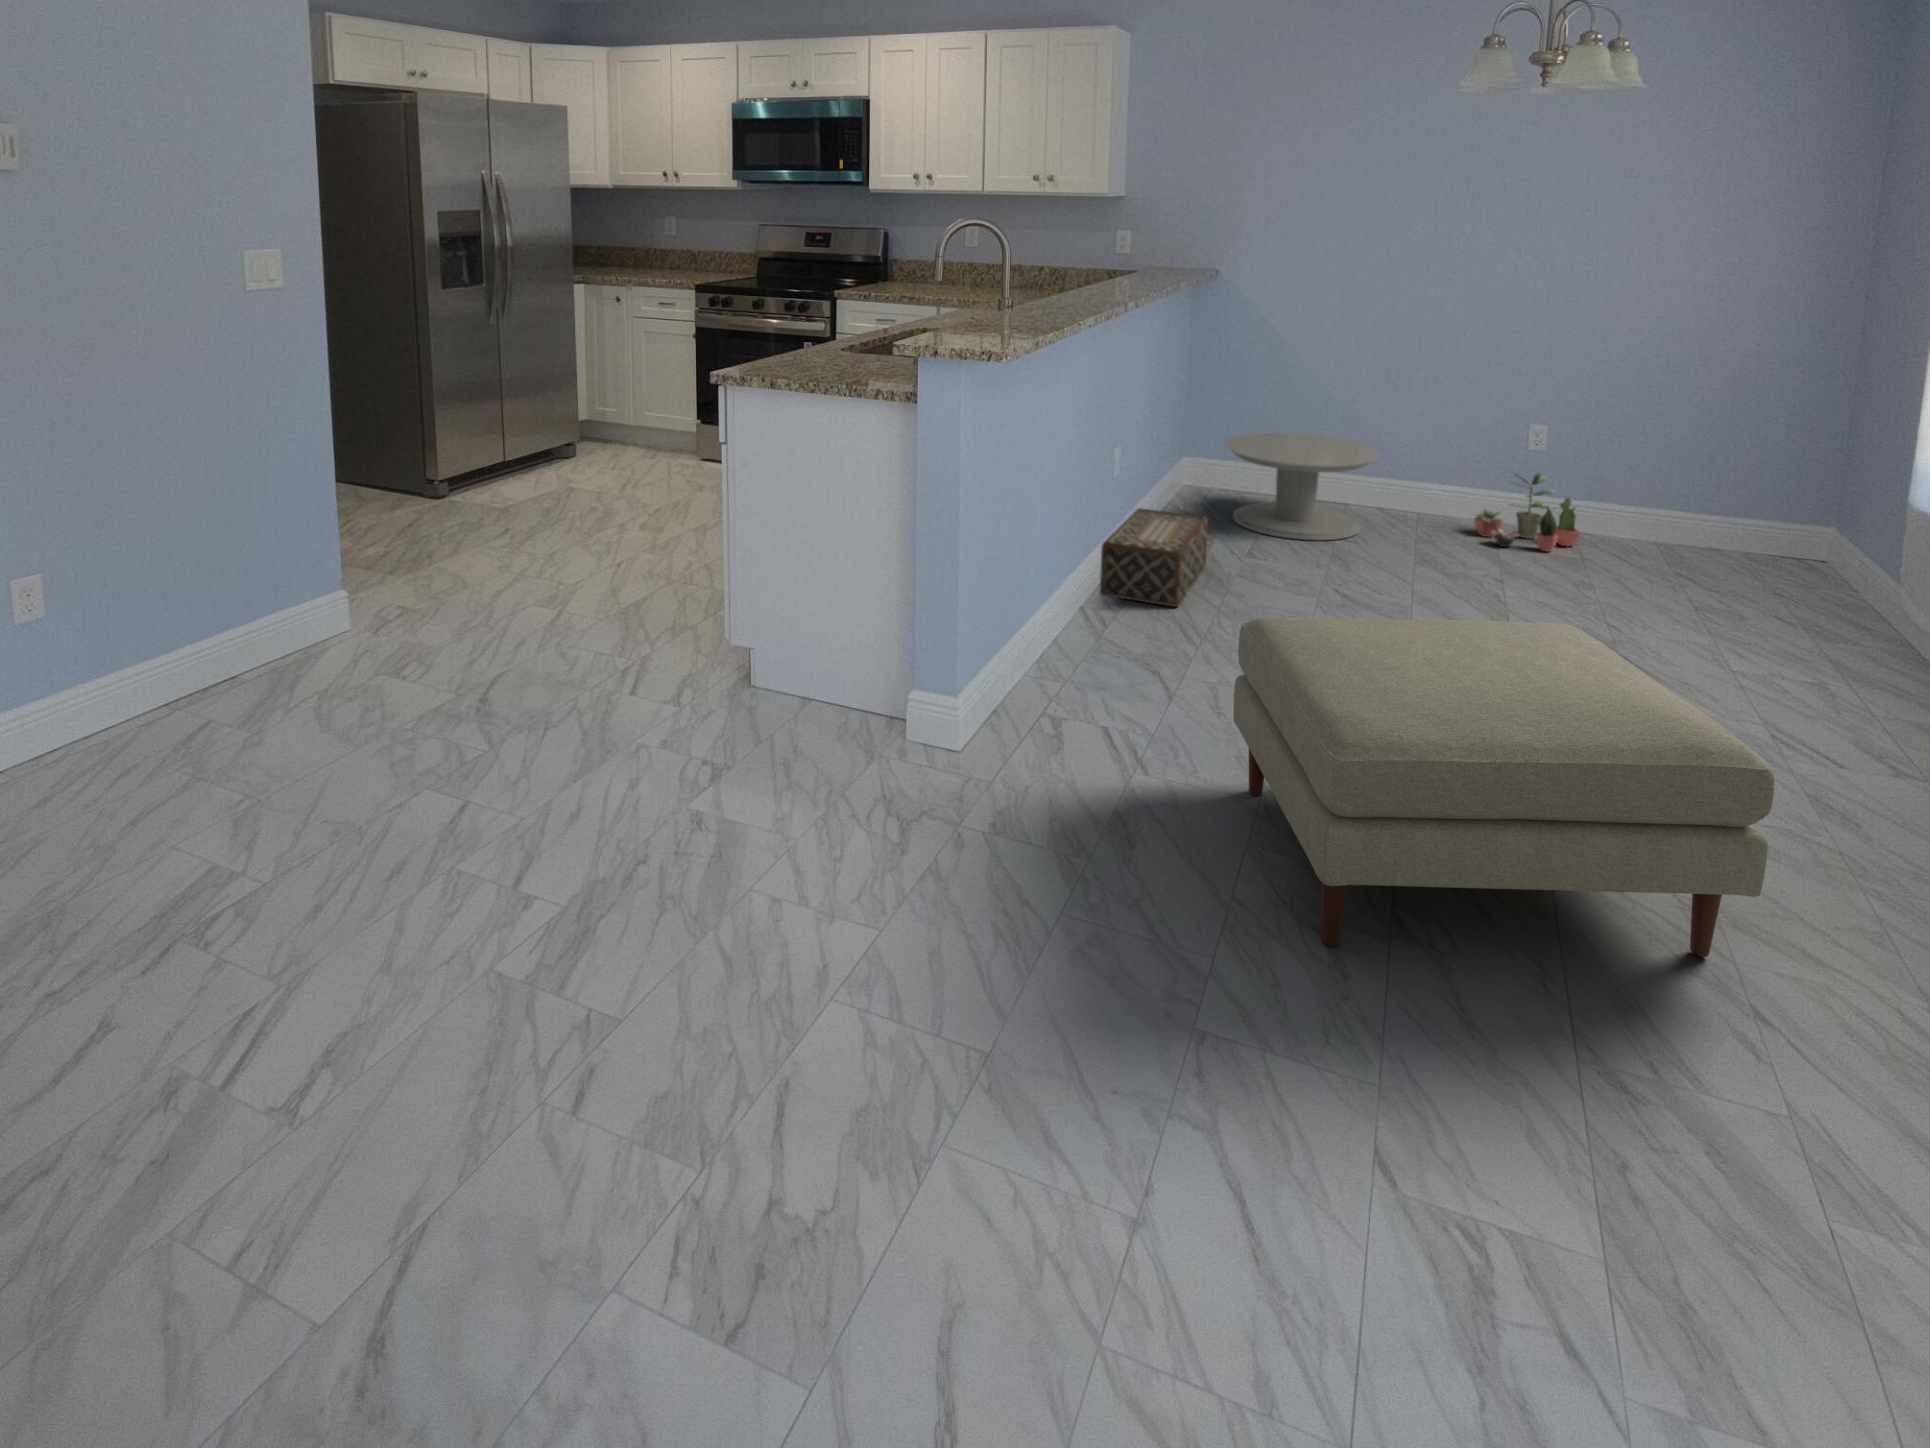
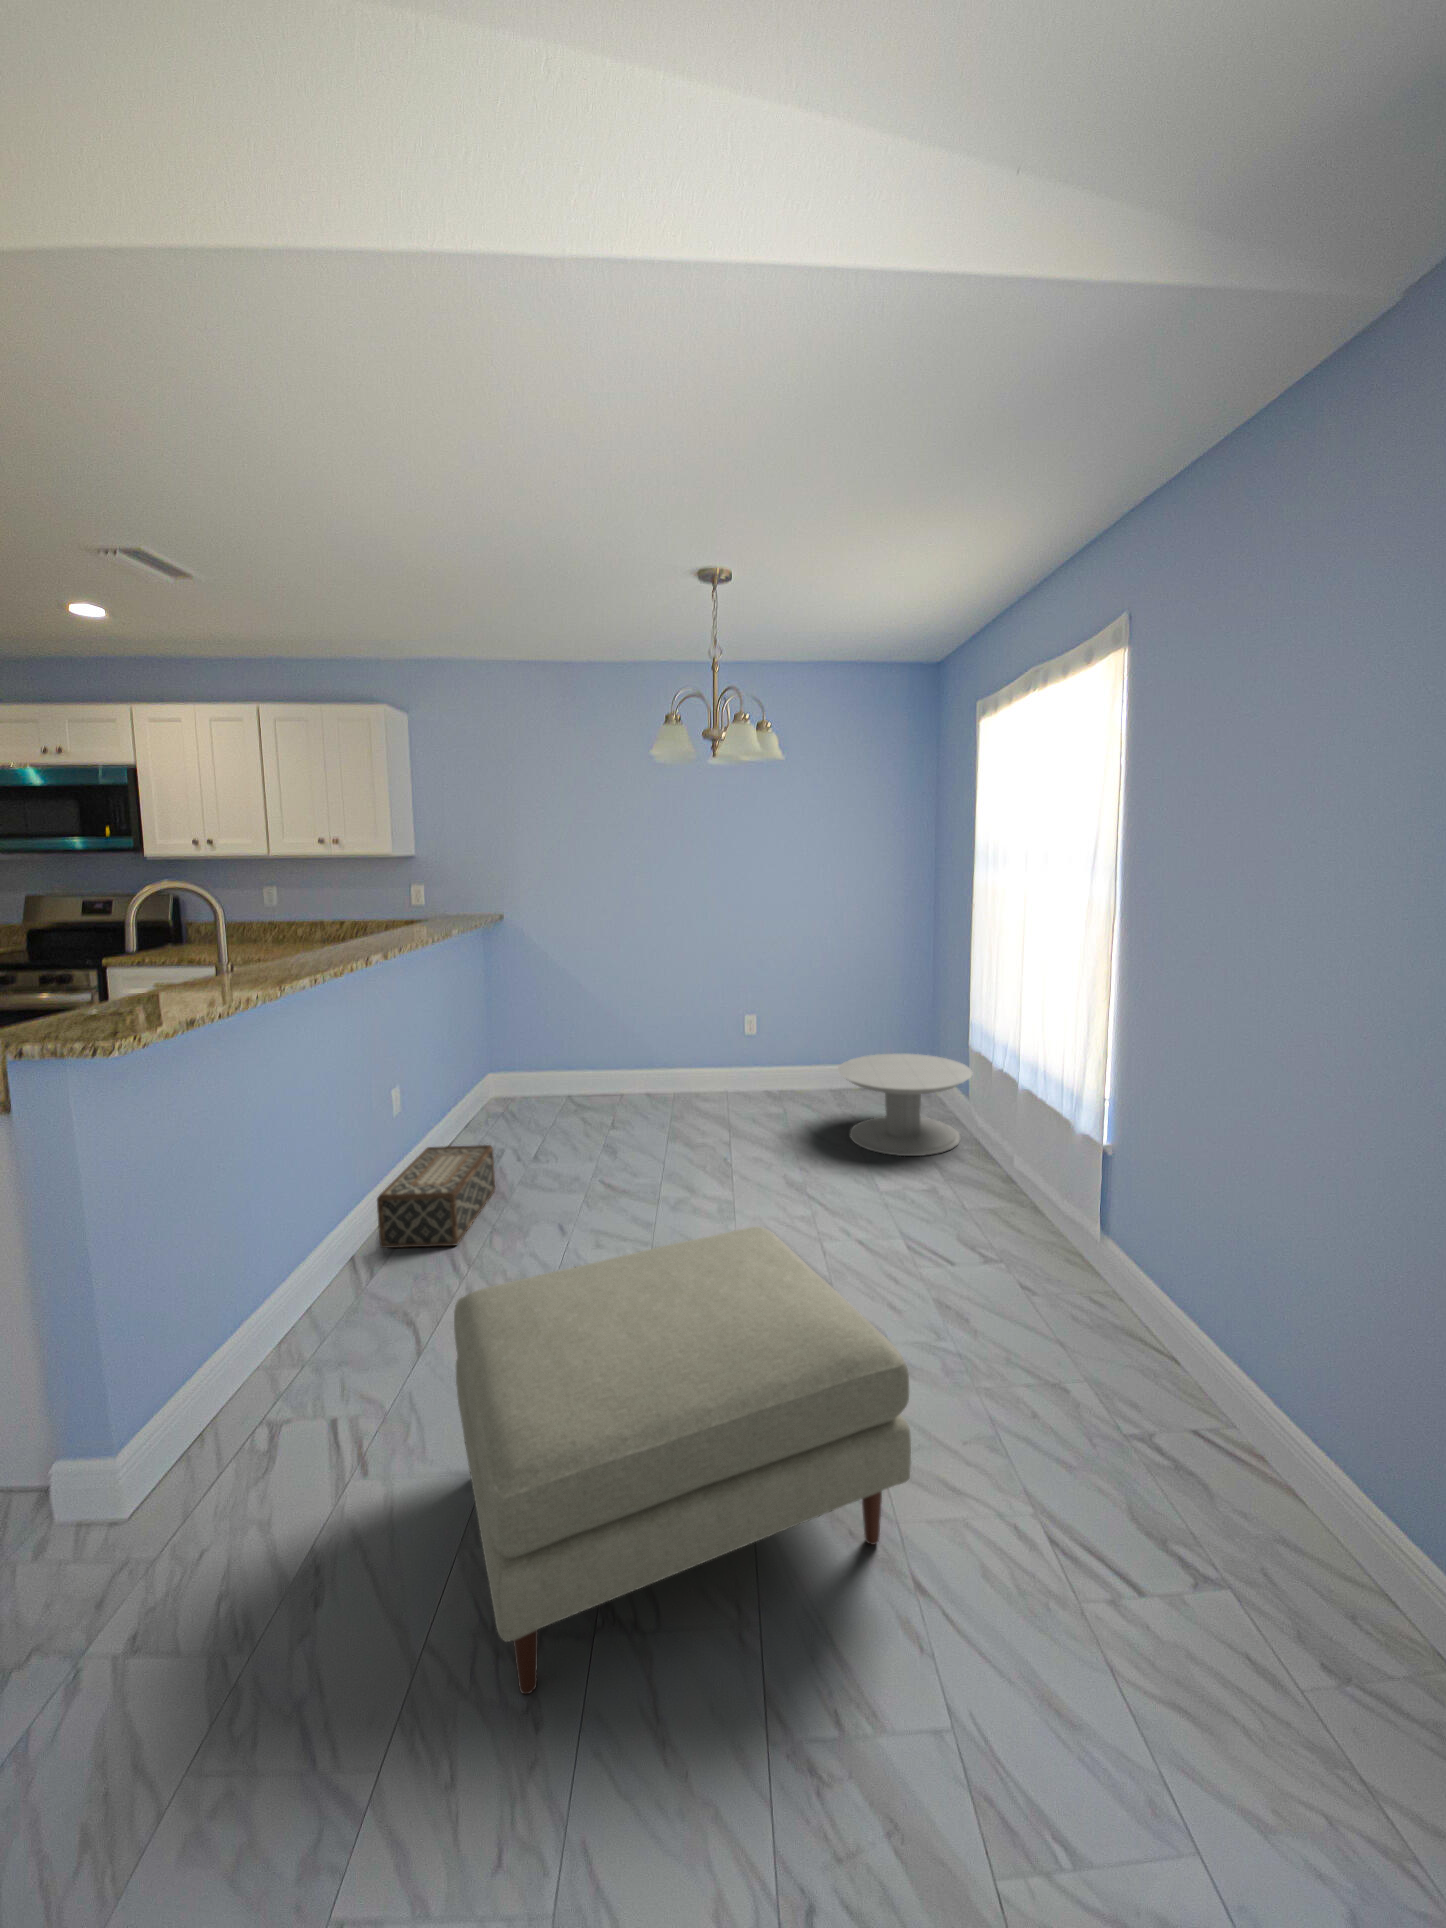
side table: present [1224,433,1380,540] -> present [838,1053,972,1156]
potted plant: present [1474,473,1580,551] -> none [721,1057,795,1121]

